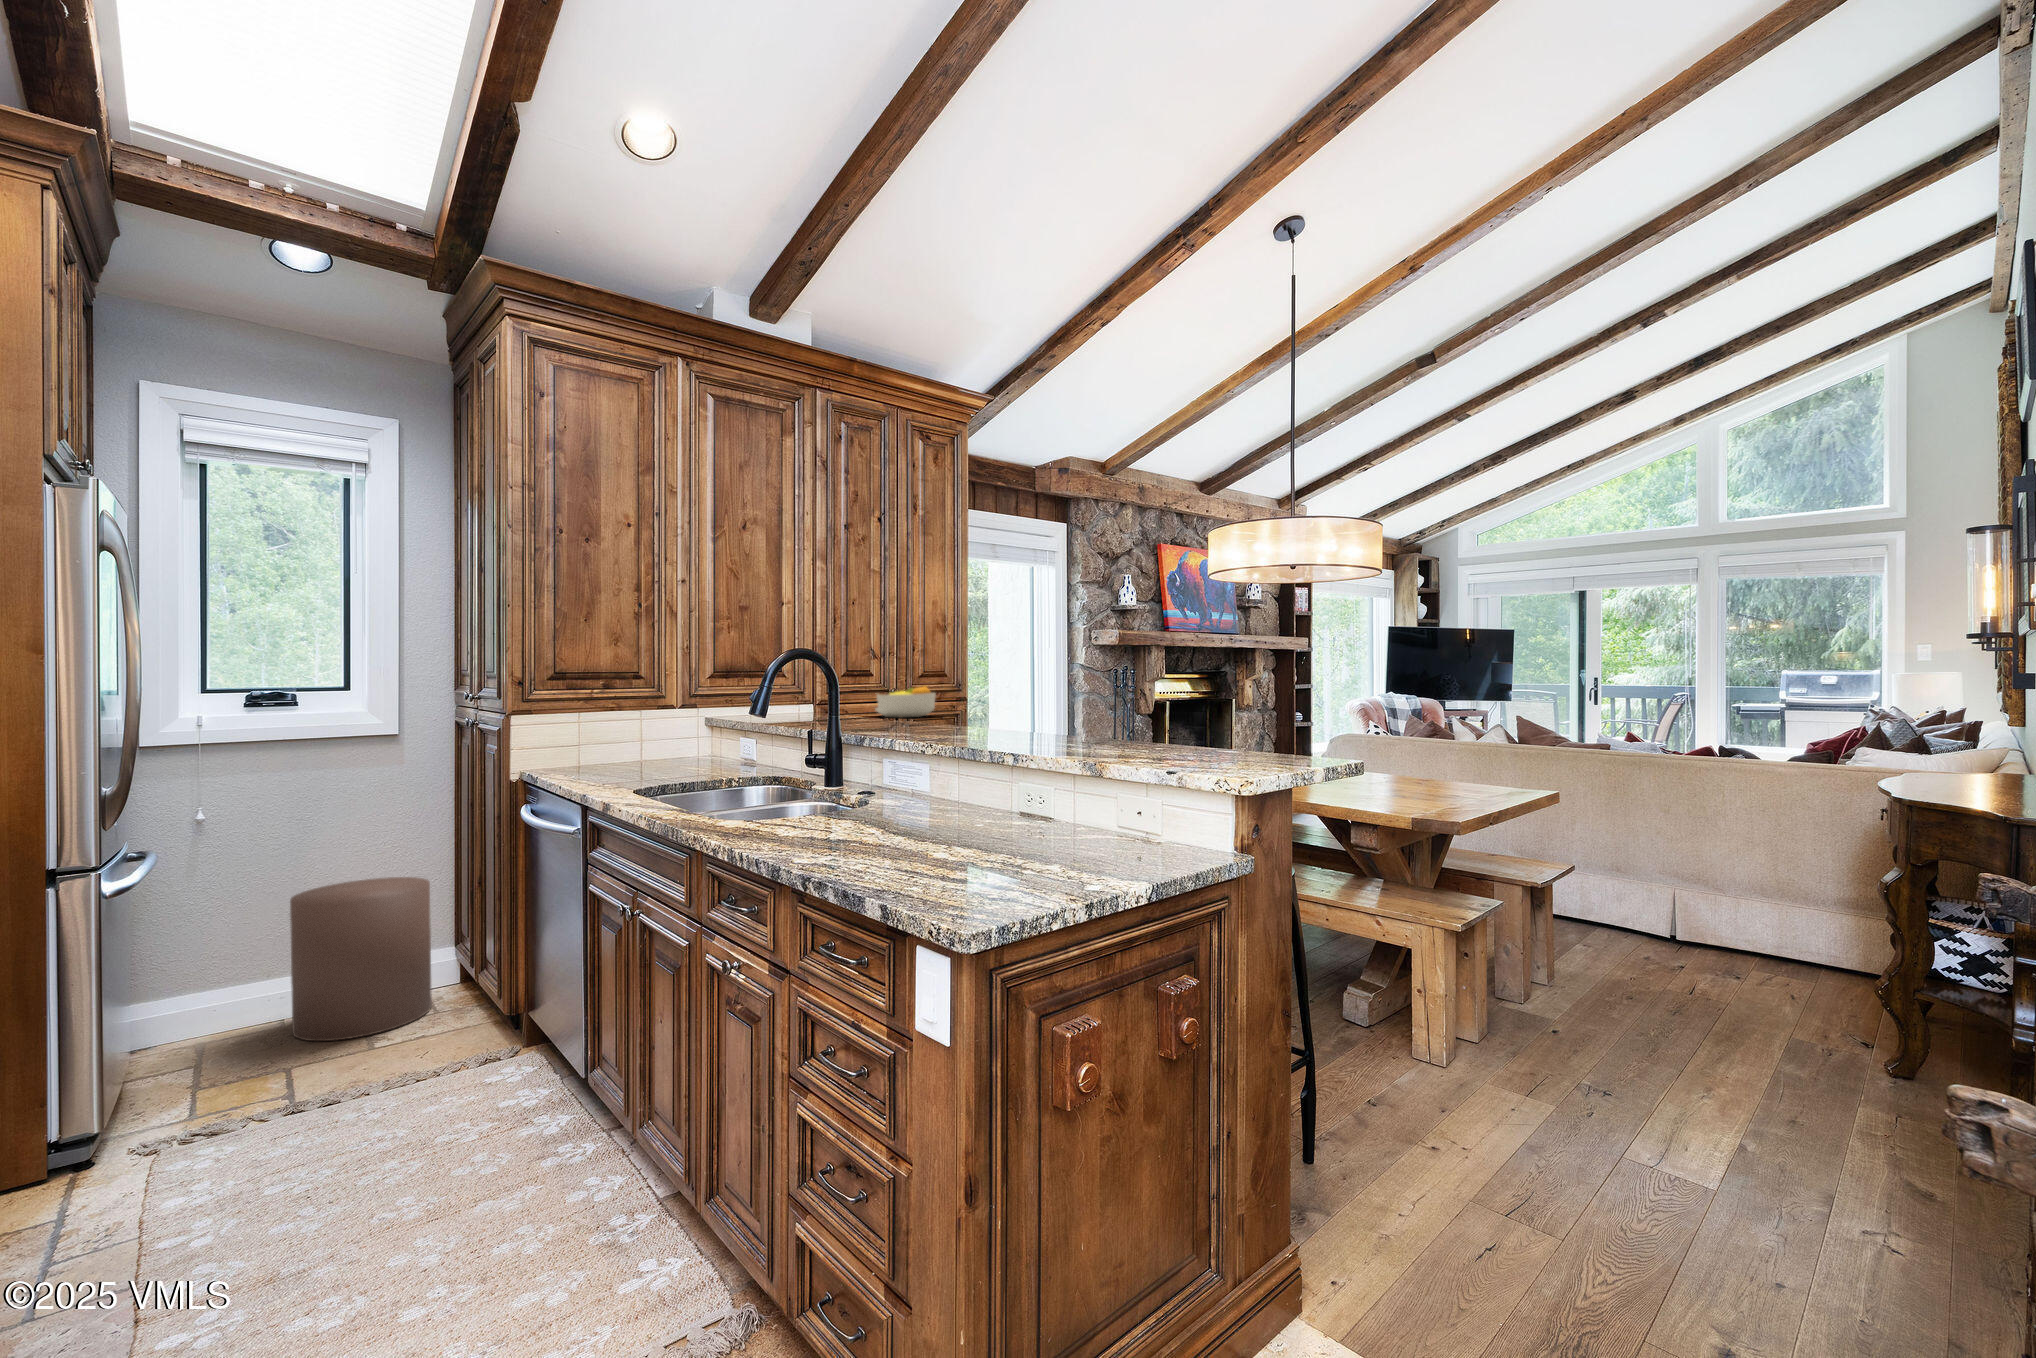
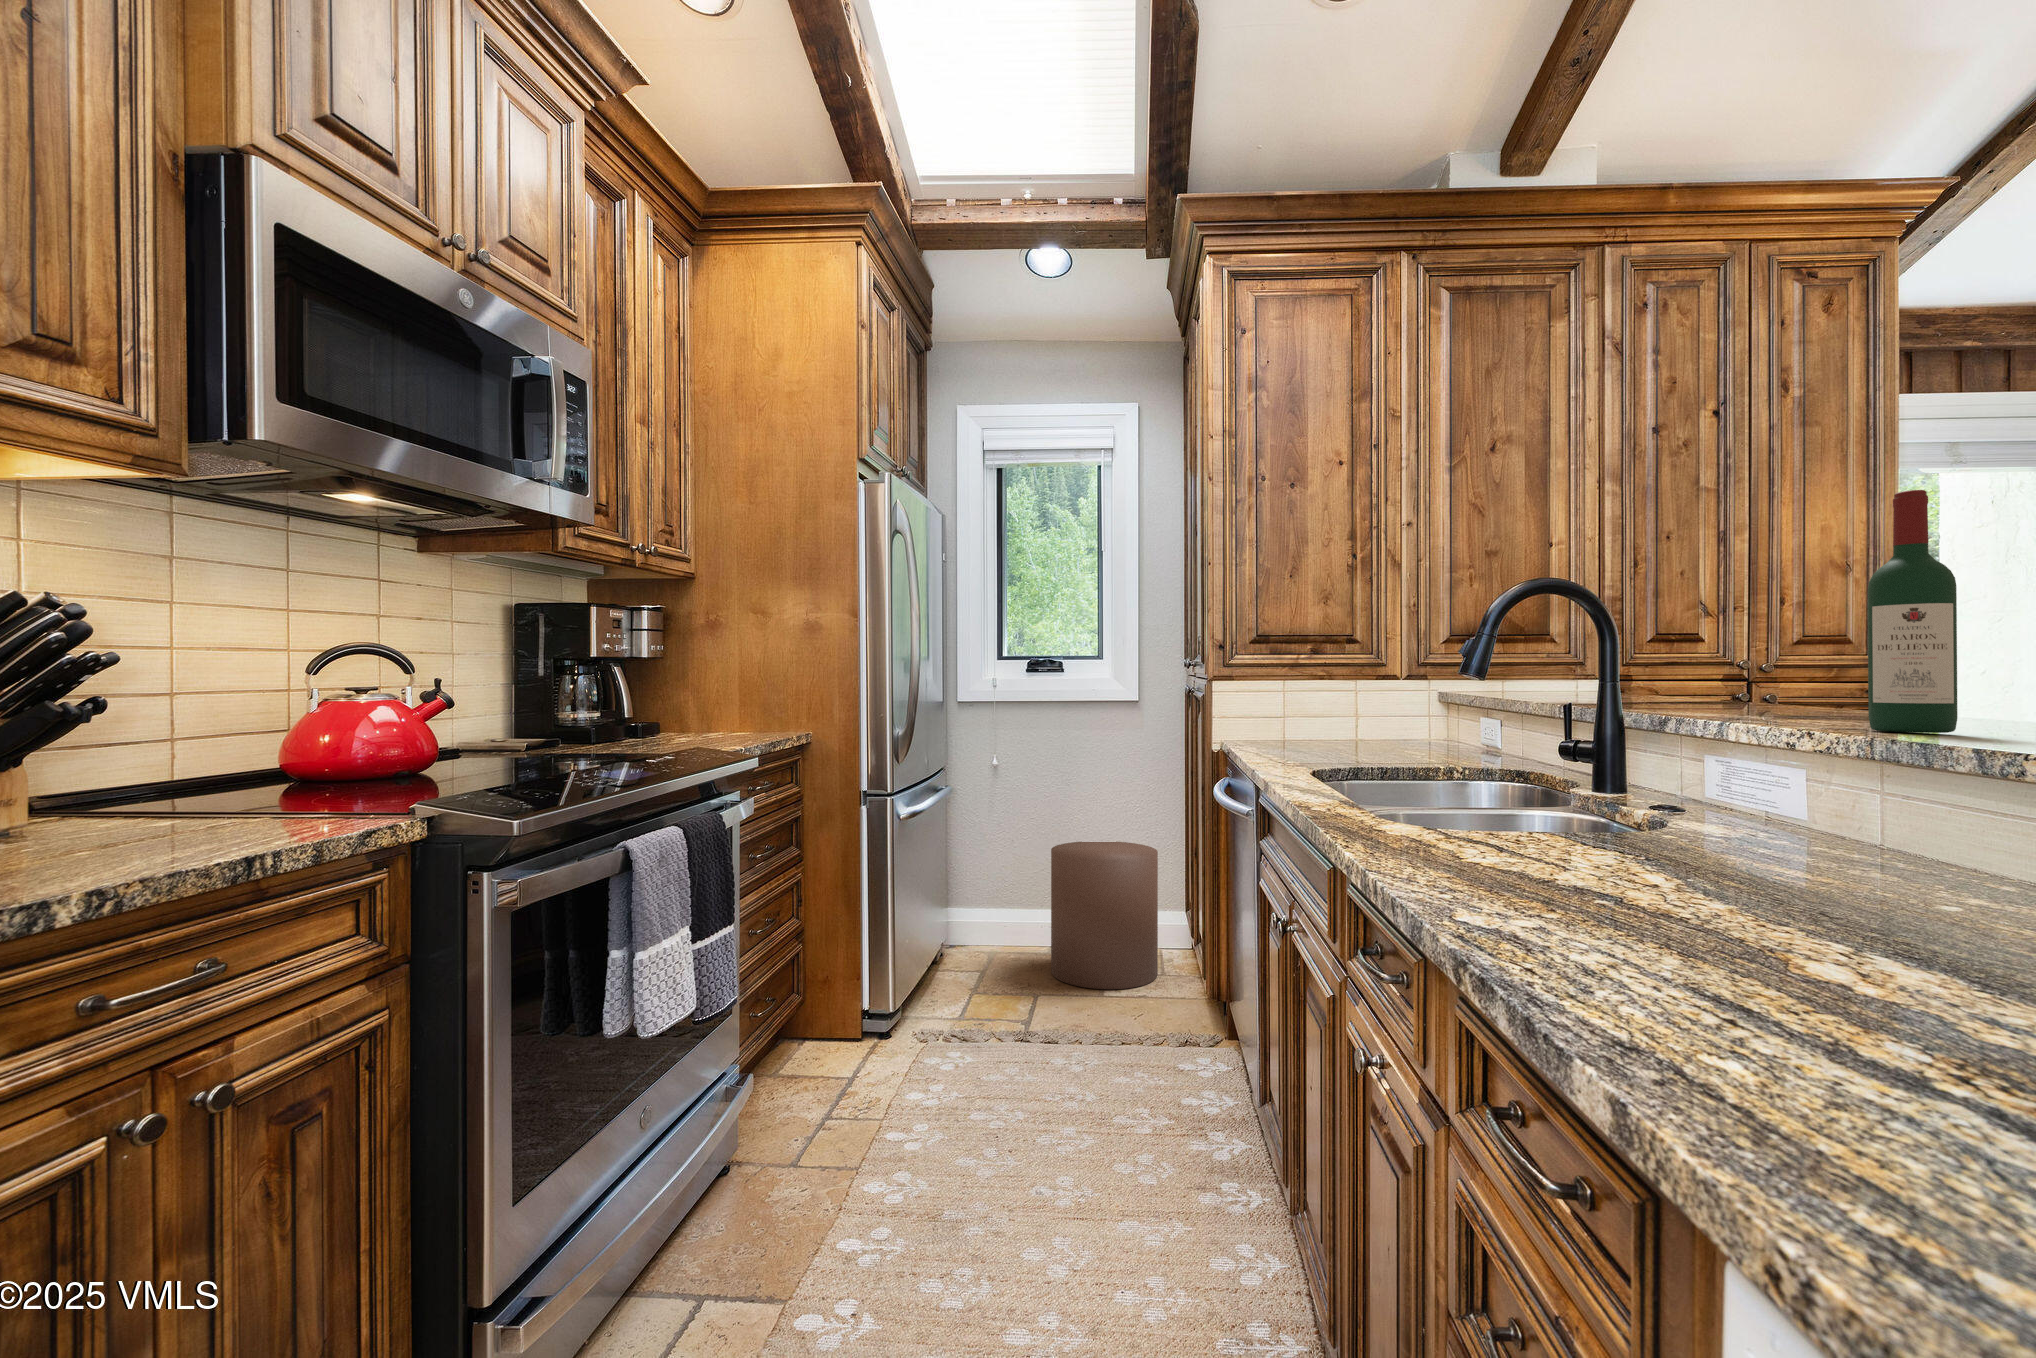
wine bottle: none [957,619,991,745] -> present [1868,490,1957,733]
fruit bowl: present [875,687,936,718] -> none [1700,657,1823,708]

